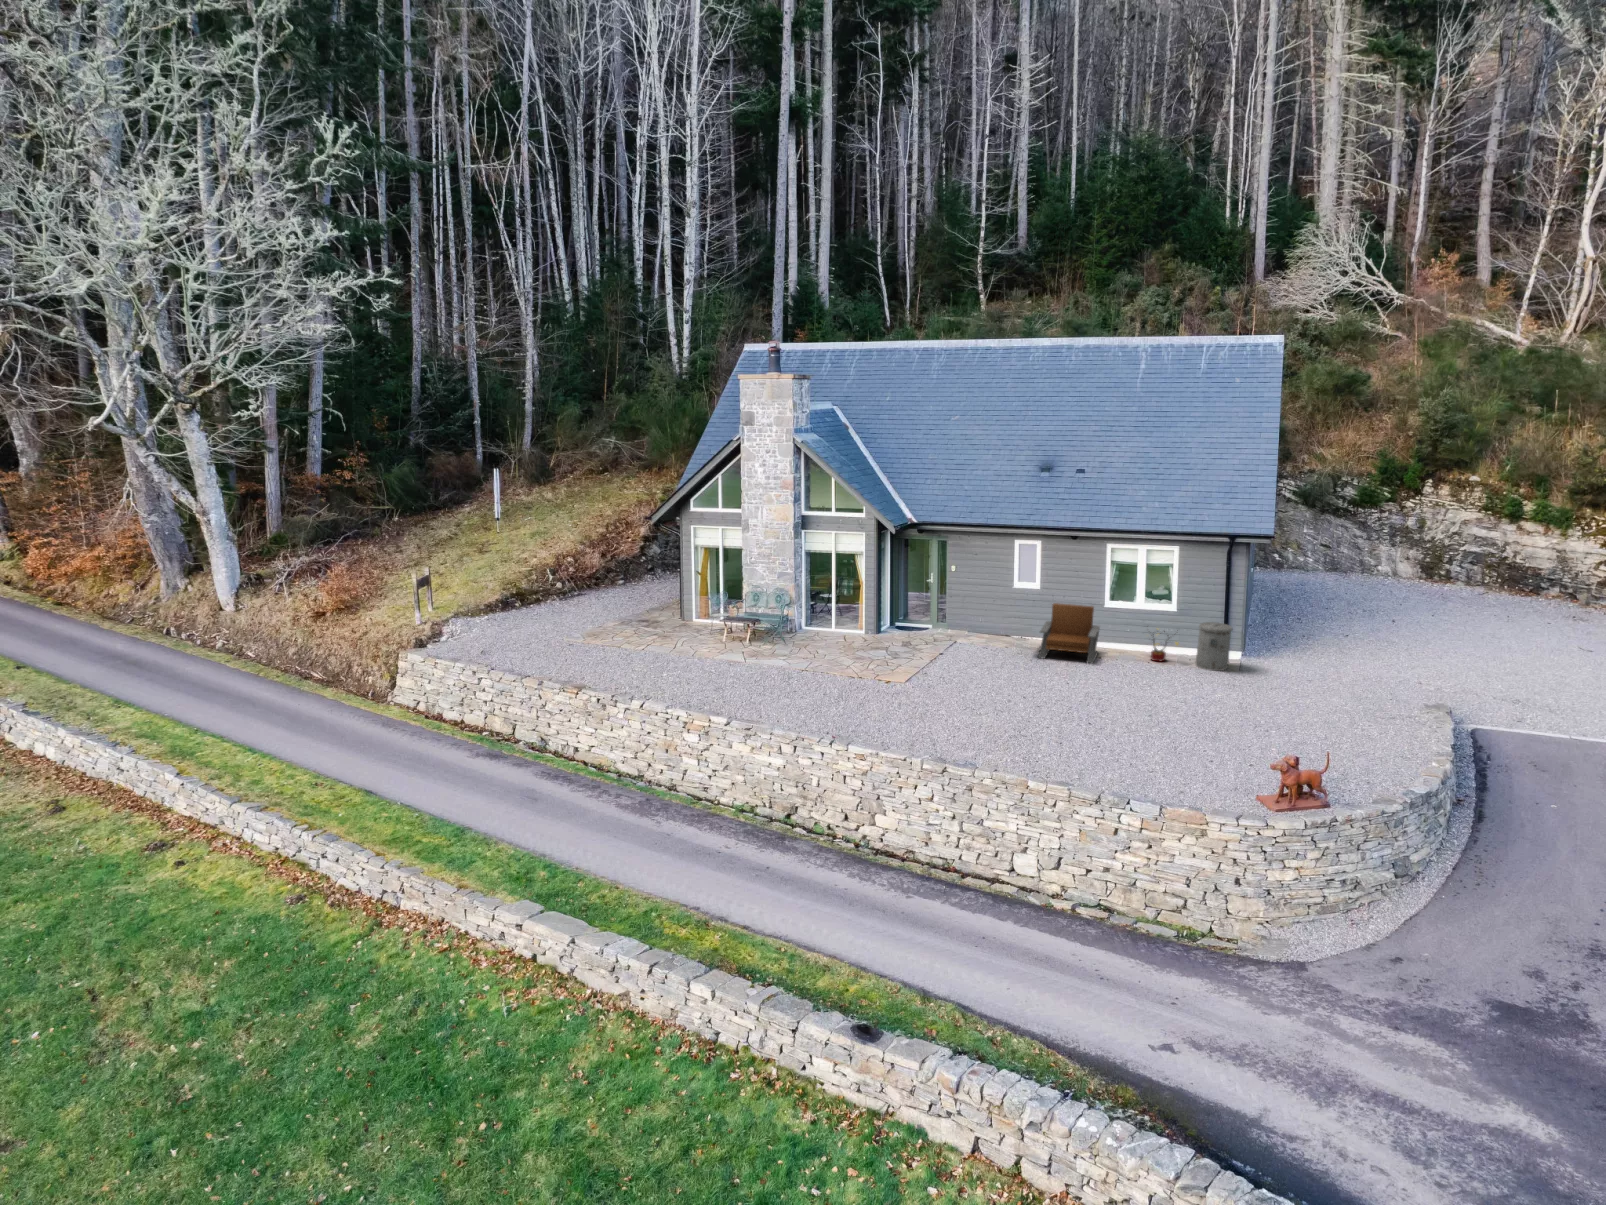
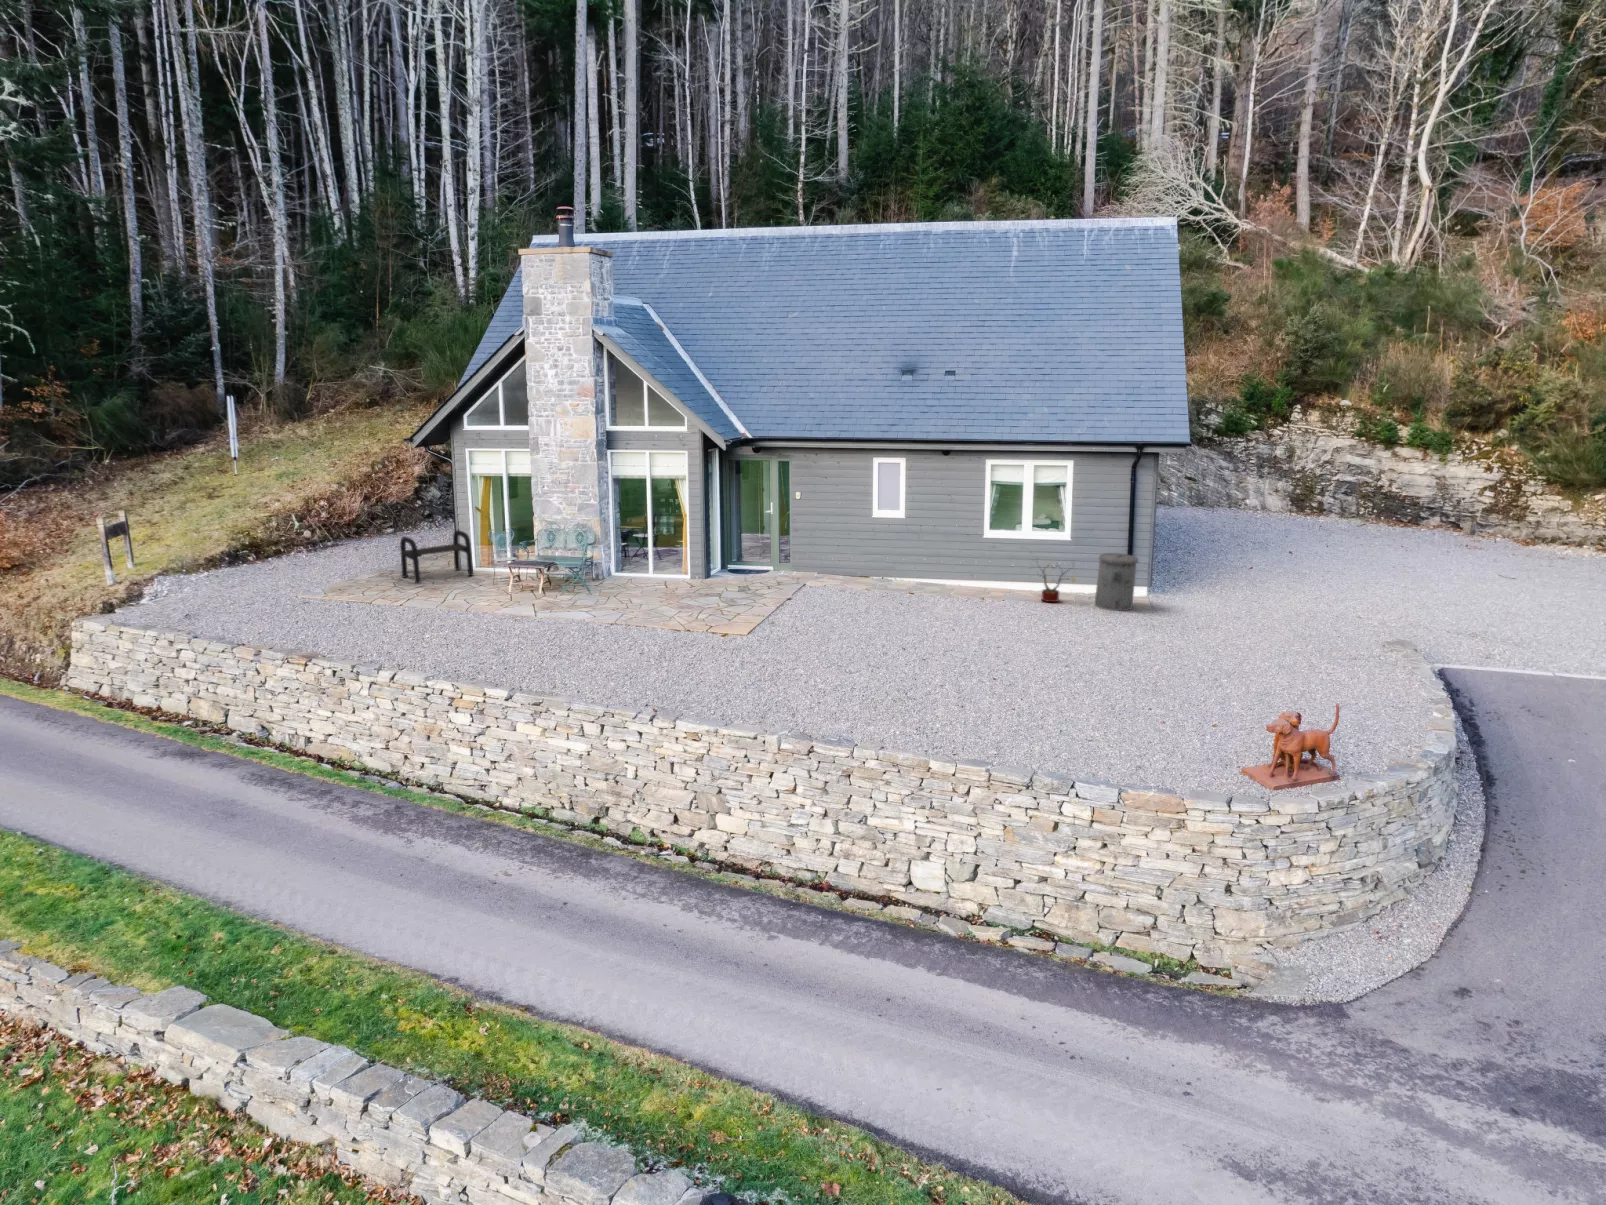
bench: none [643,590,696,632] -> present [400,530,473,584]
lounge chair: present [1039,603,1100,664] -> none [909,535,981,607]

